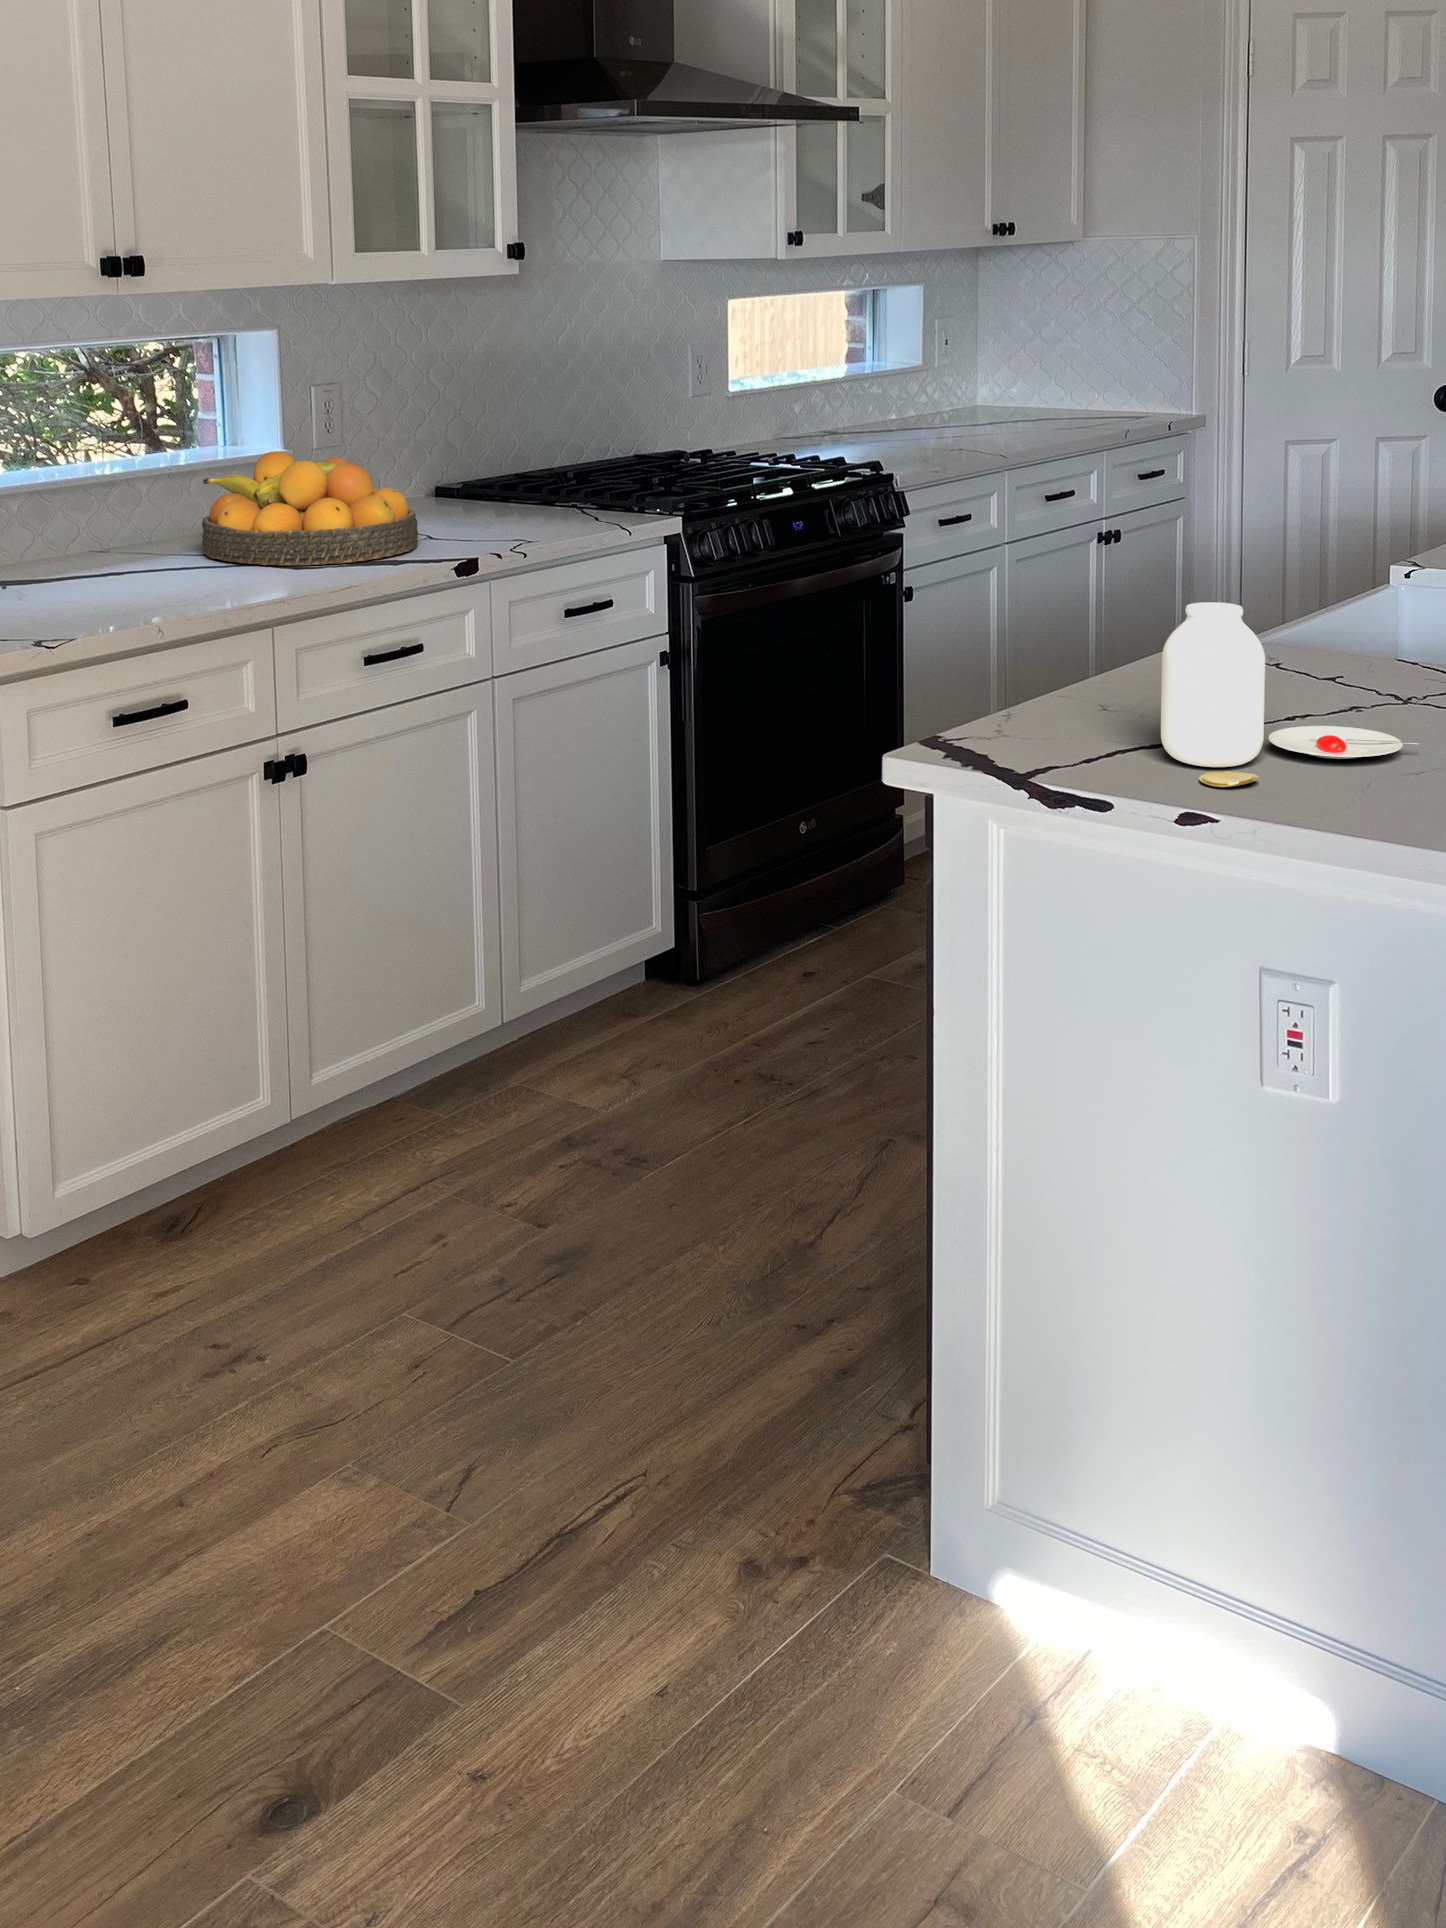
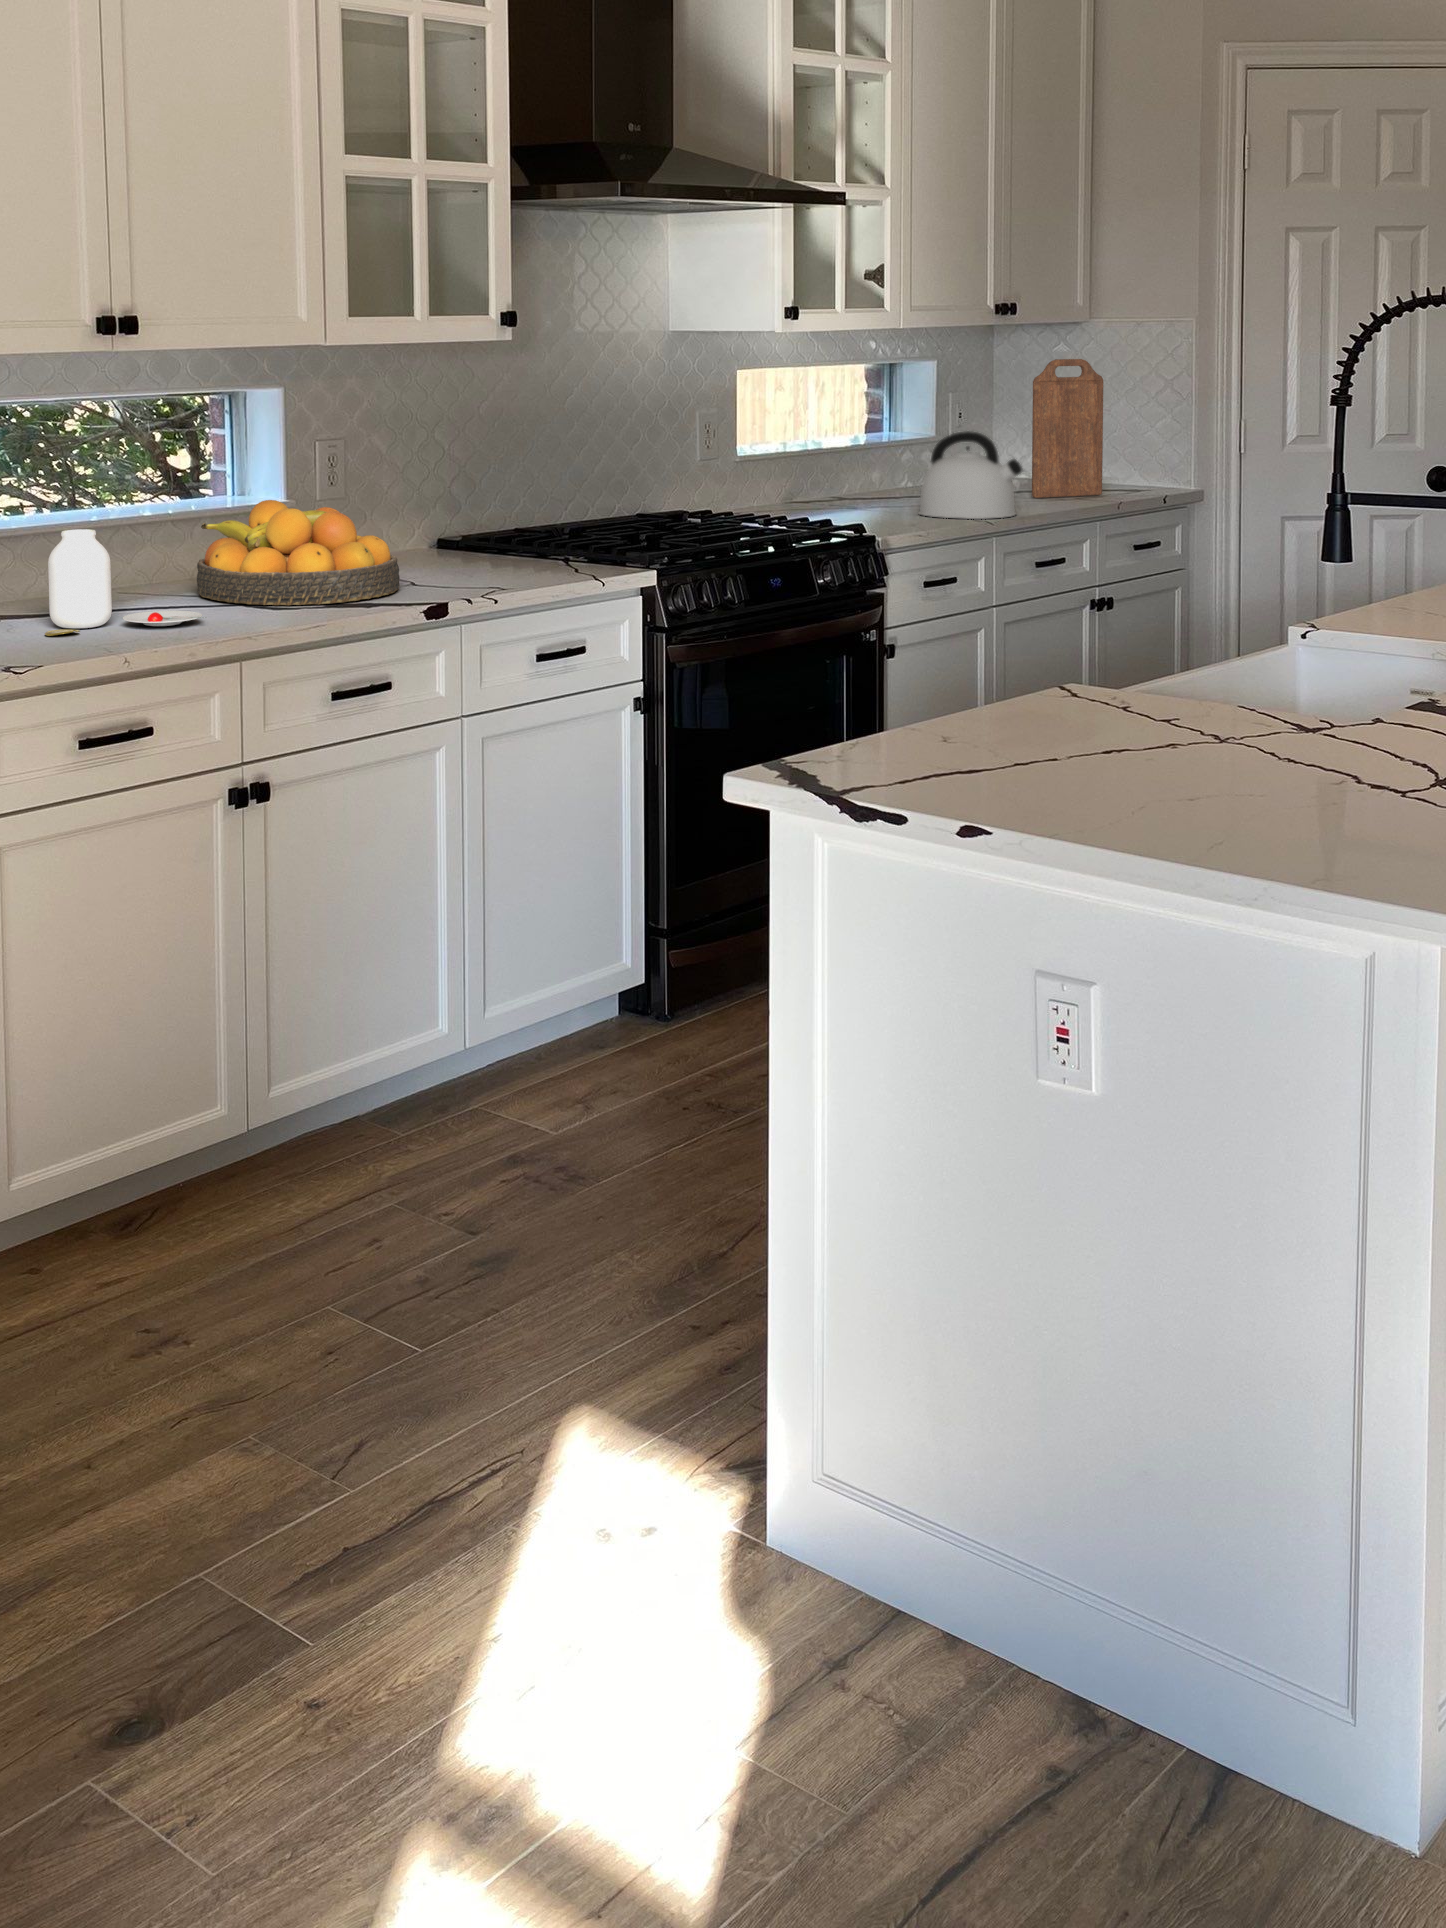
cutting board: none [1032,281,1106,428] -> present [1032,359,1103,498]
kettle: none [923,360,1035,453] -> present [919,431,1022,519]
jar: present [1161,602,1420,787] -> present [45,529,206,636]

